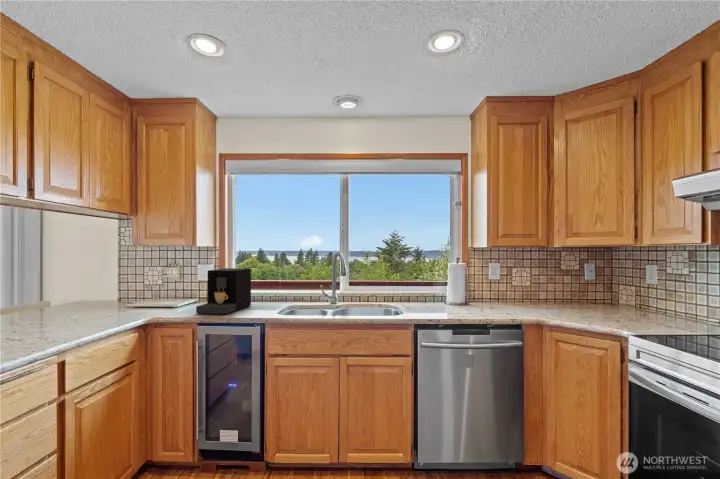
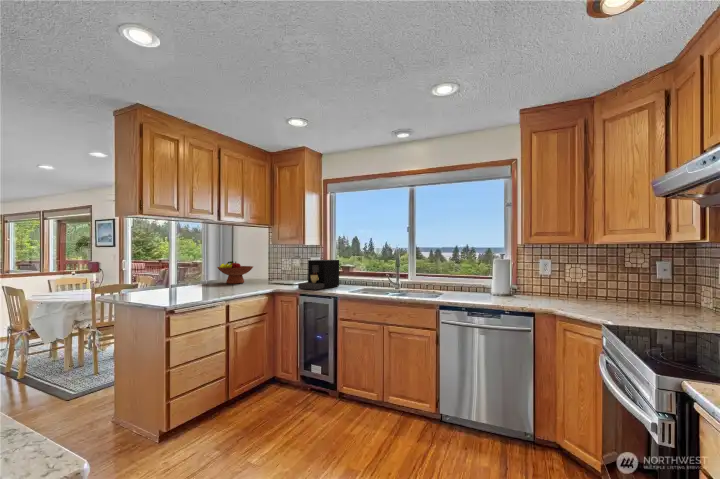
fruit bowl: none [32,275,103,313] -> present [217,261,253,284]

